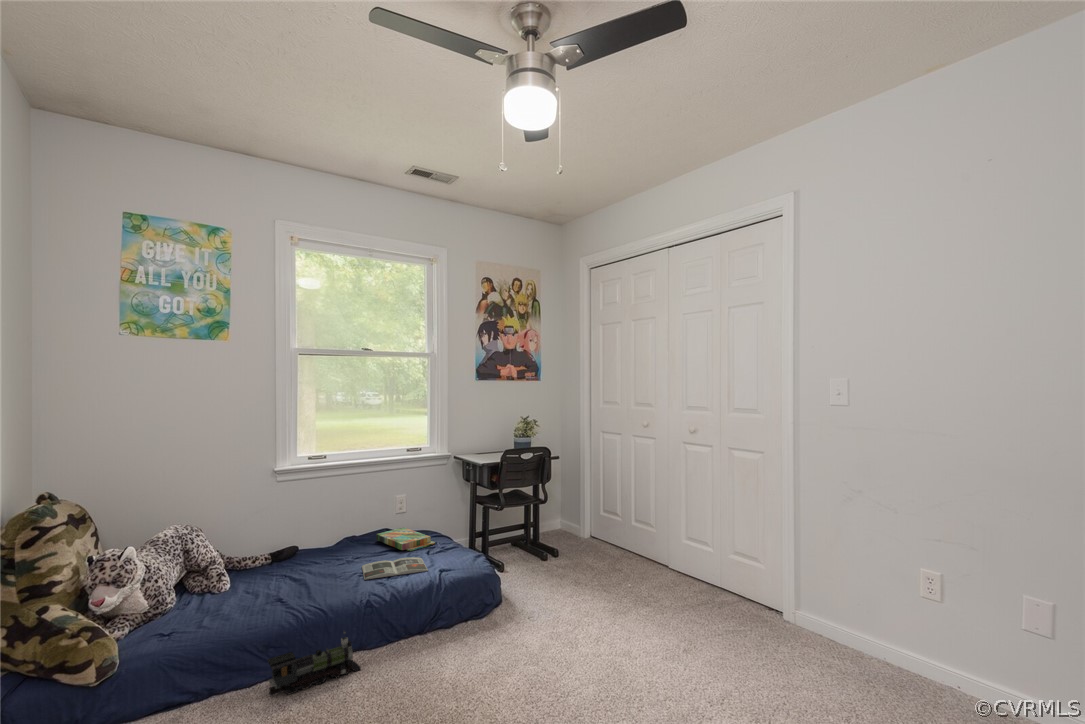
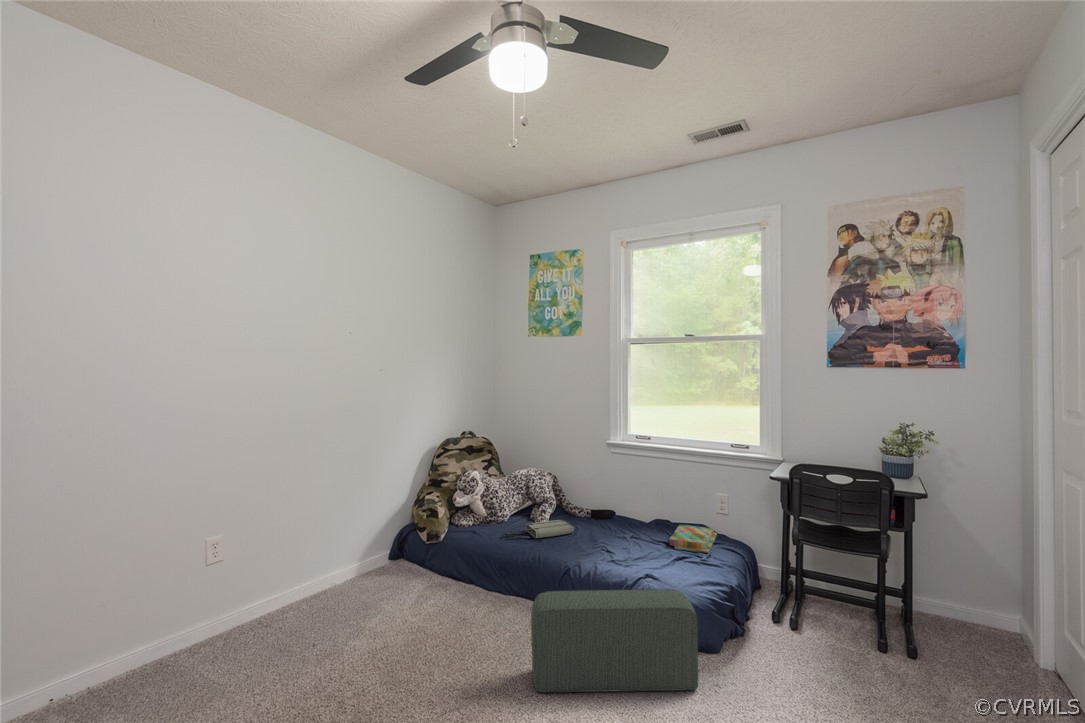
magazine: present [362,557,428,580] -> none [595,543,665,568]
pouf: none [467,559,553,692] -> present [531,589,698,692]
tote bag: none [233,572,297,612] -> present [505,520,574,538]
toy train: present [268,632,361,696] -> none [476,570,538,614]

